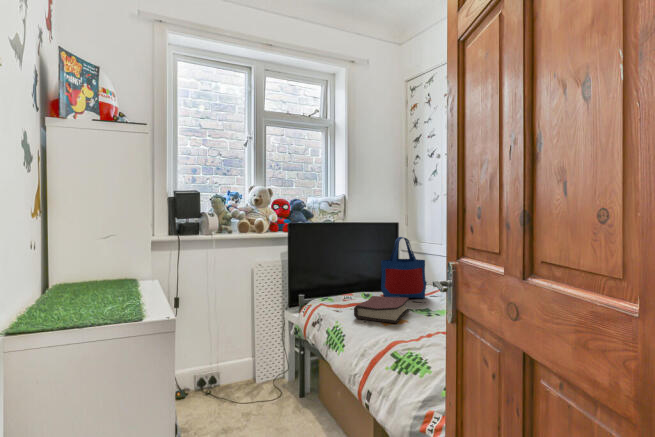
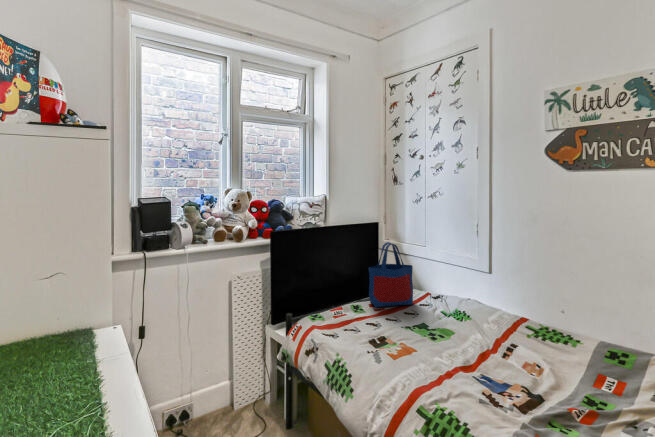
hardback book: present [354,296,409,323] -> none [351,308,403,344]

